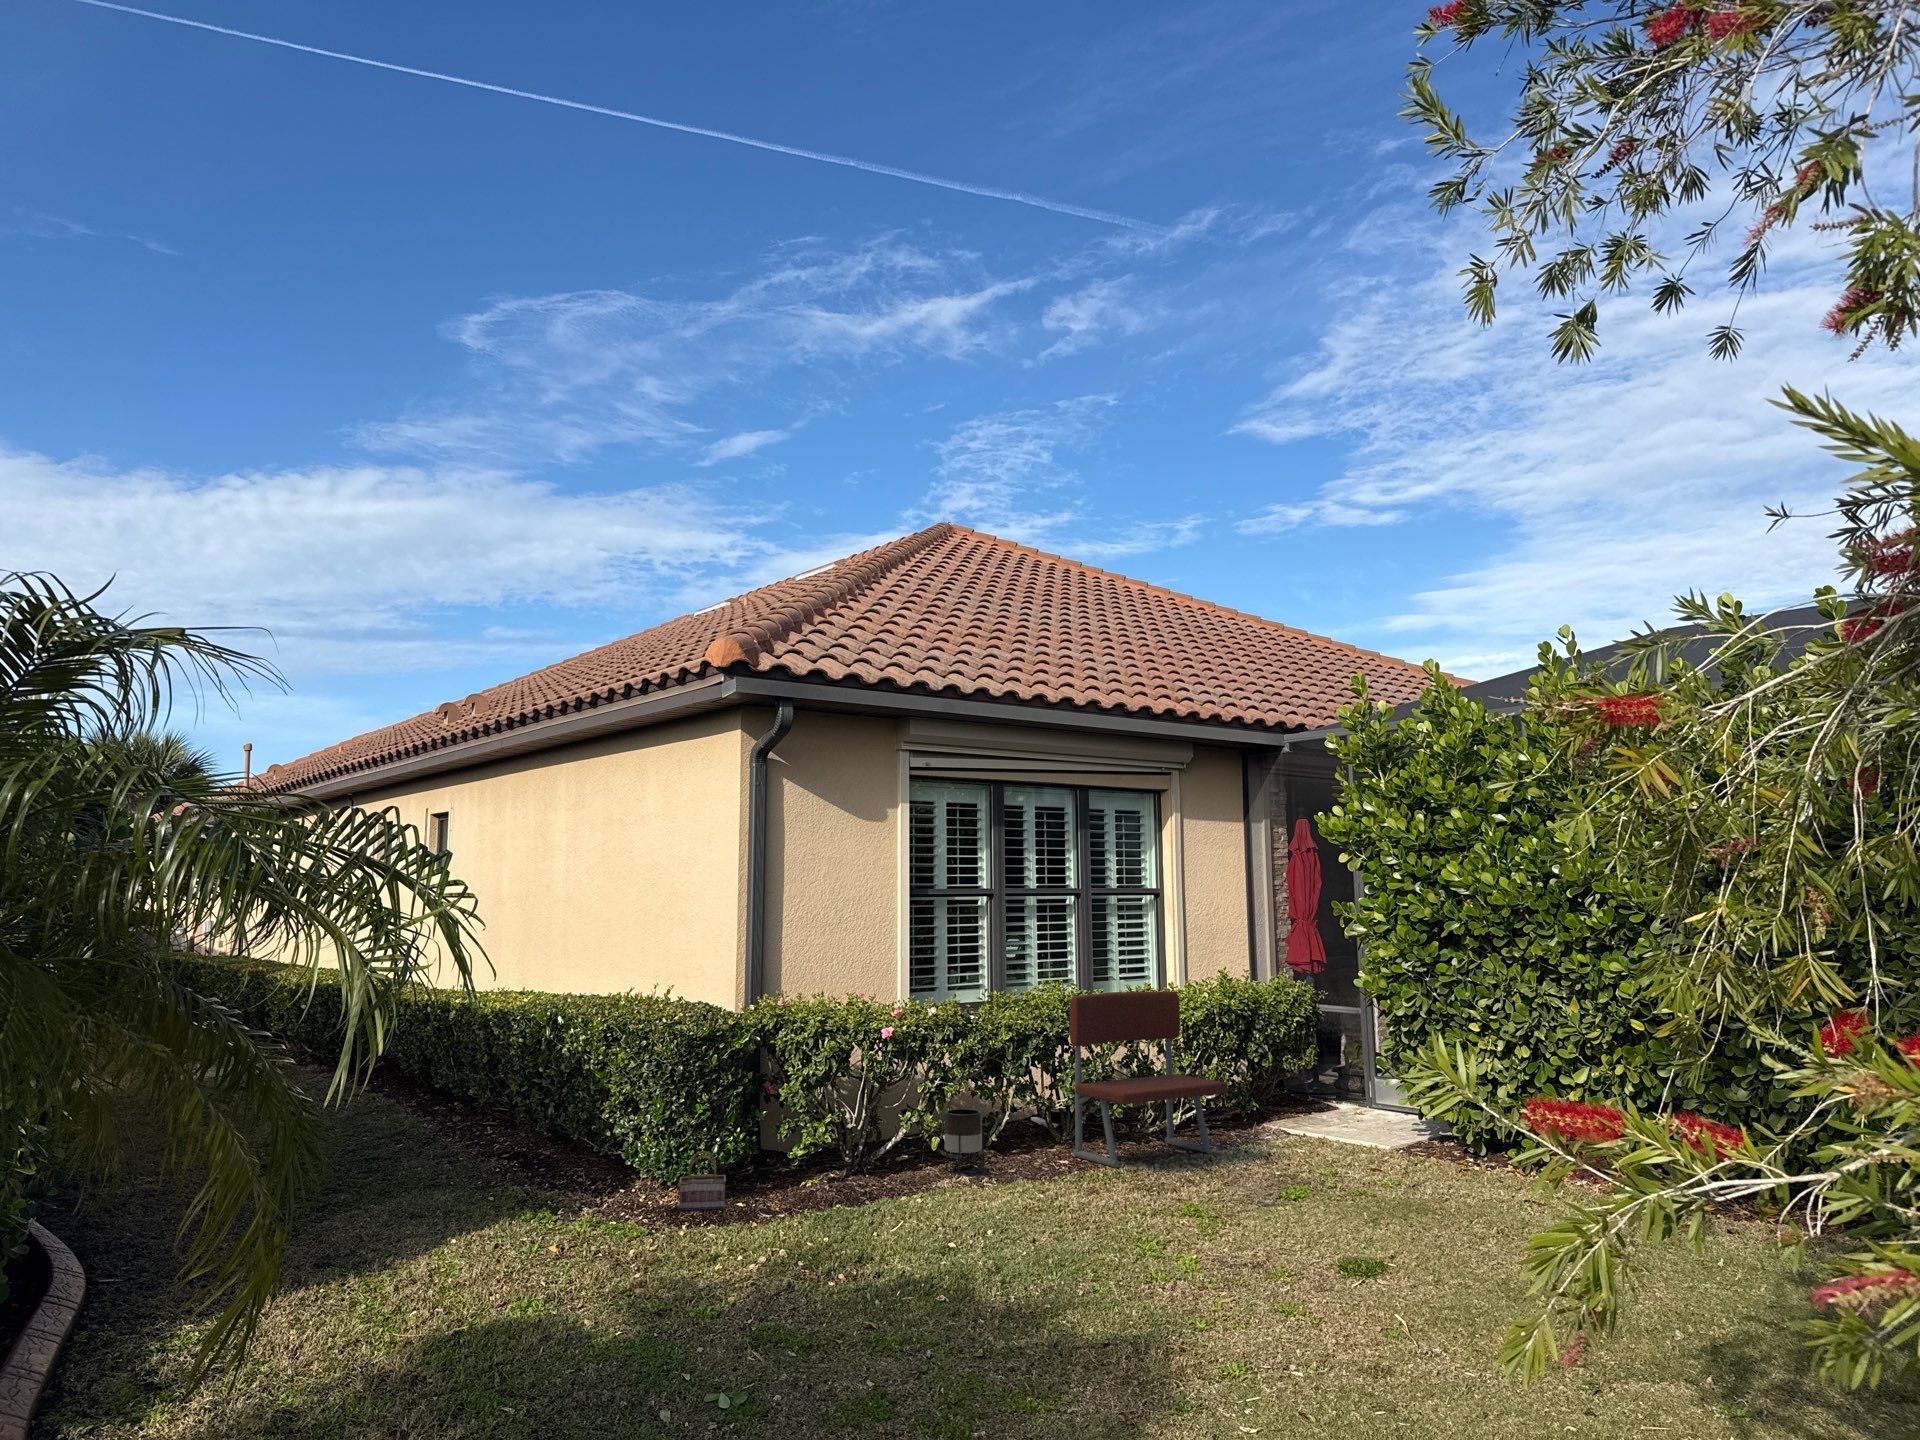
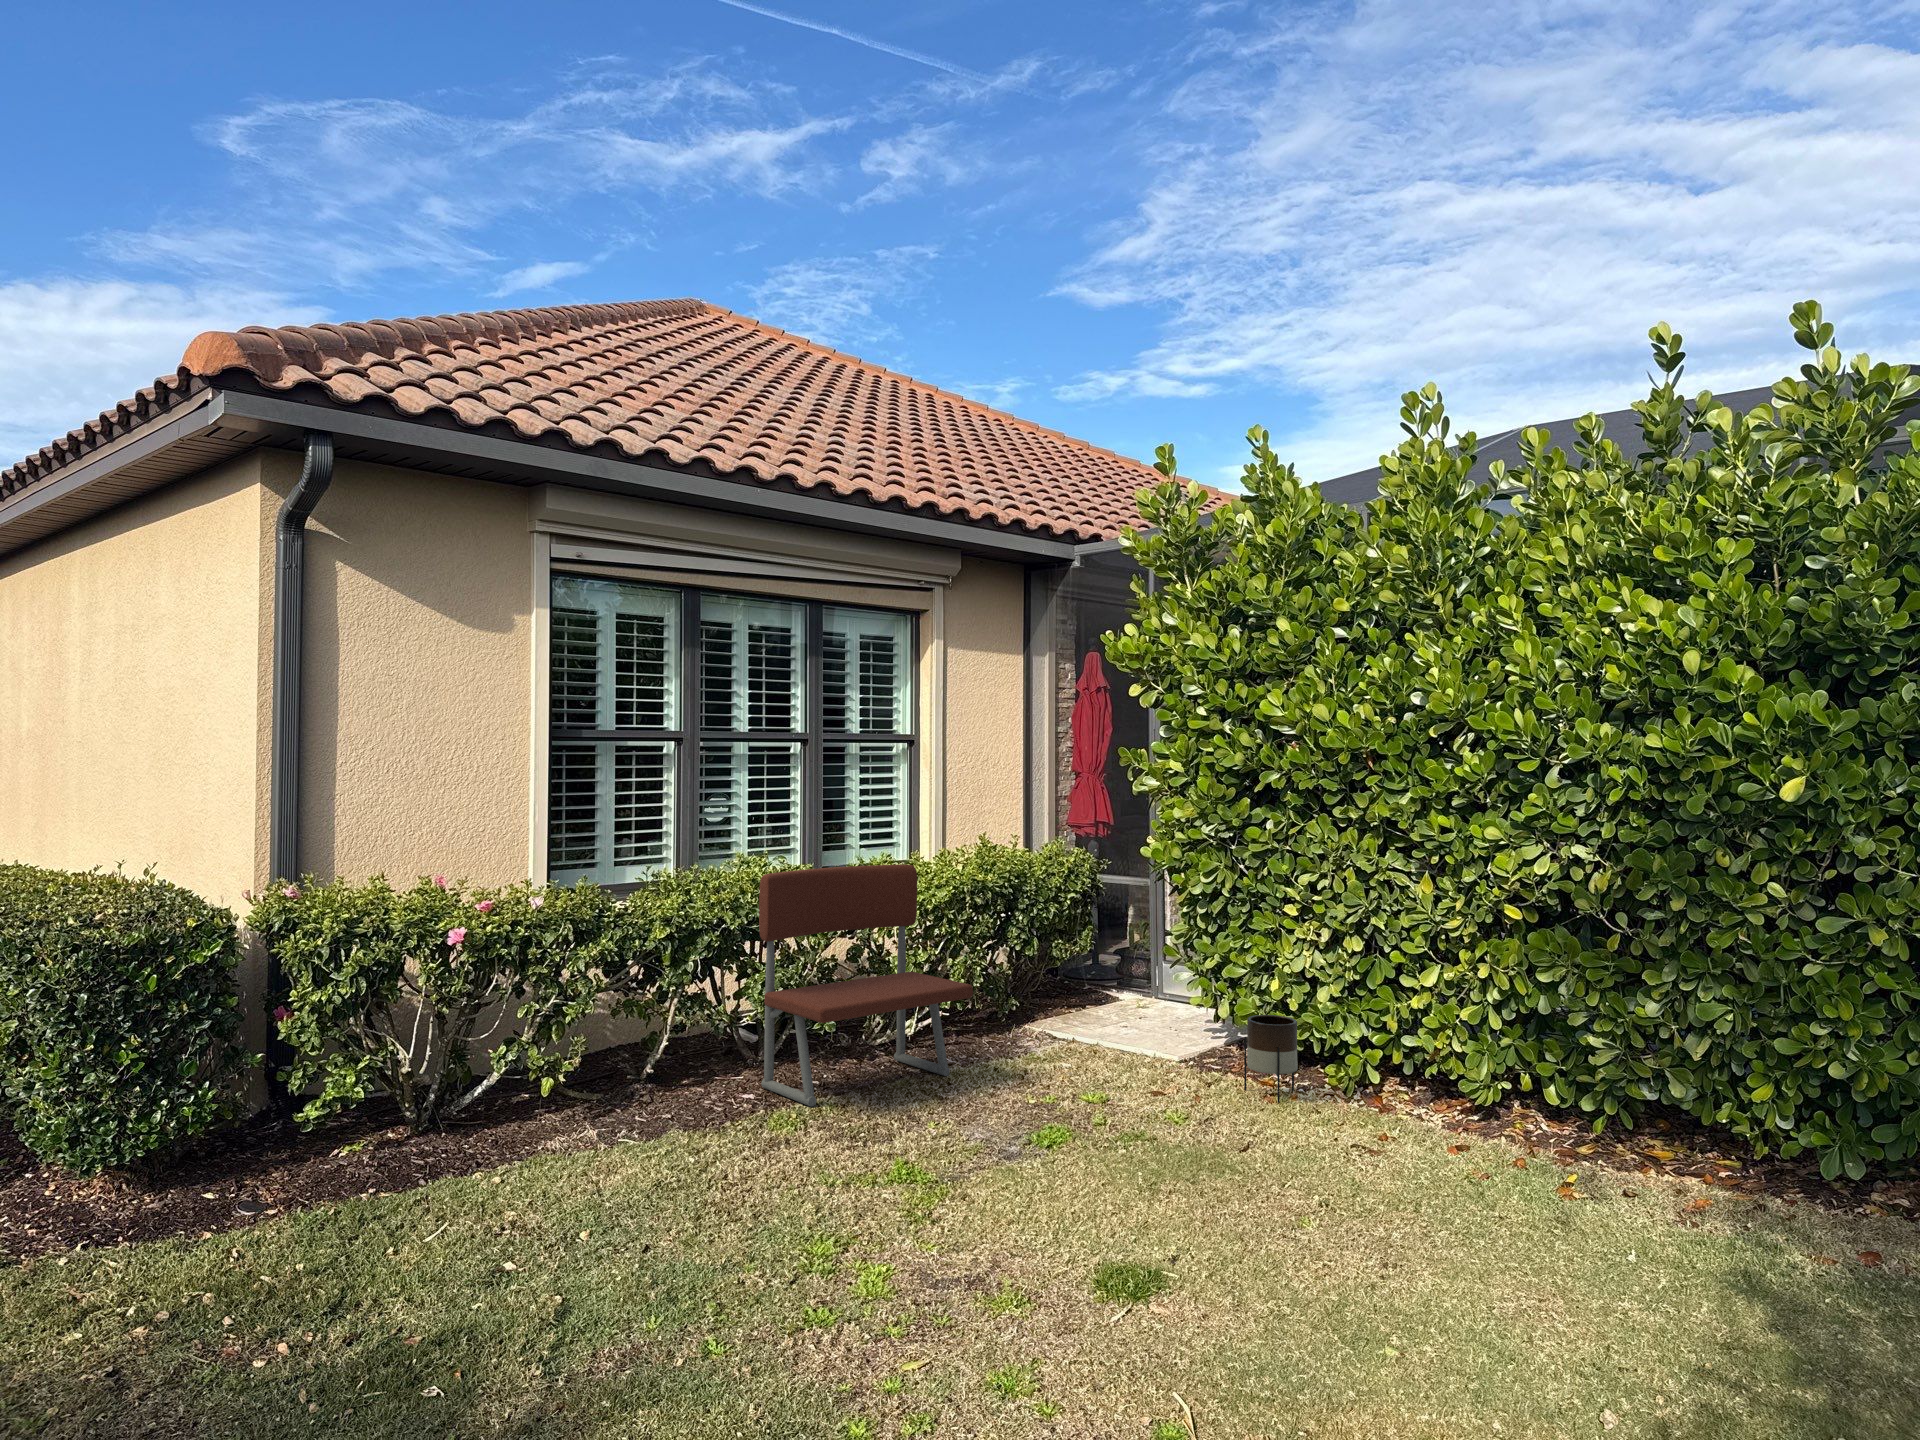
planter: present [945,1109,984,1175] -> present [1244,1015,1298,1102]
basket: present [679,1151,726,1210] -> none [63,1128,161,1227]

